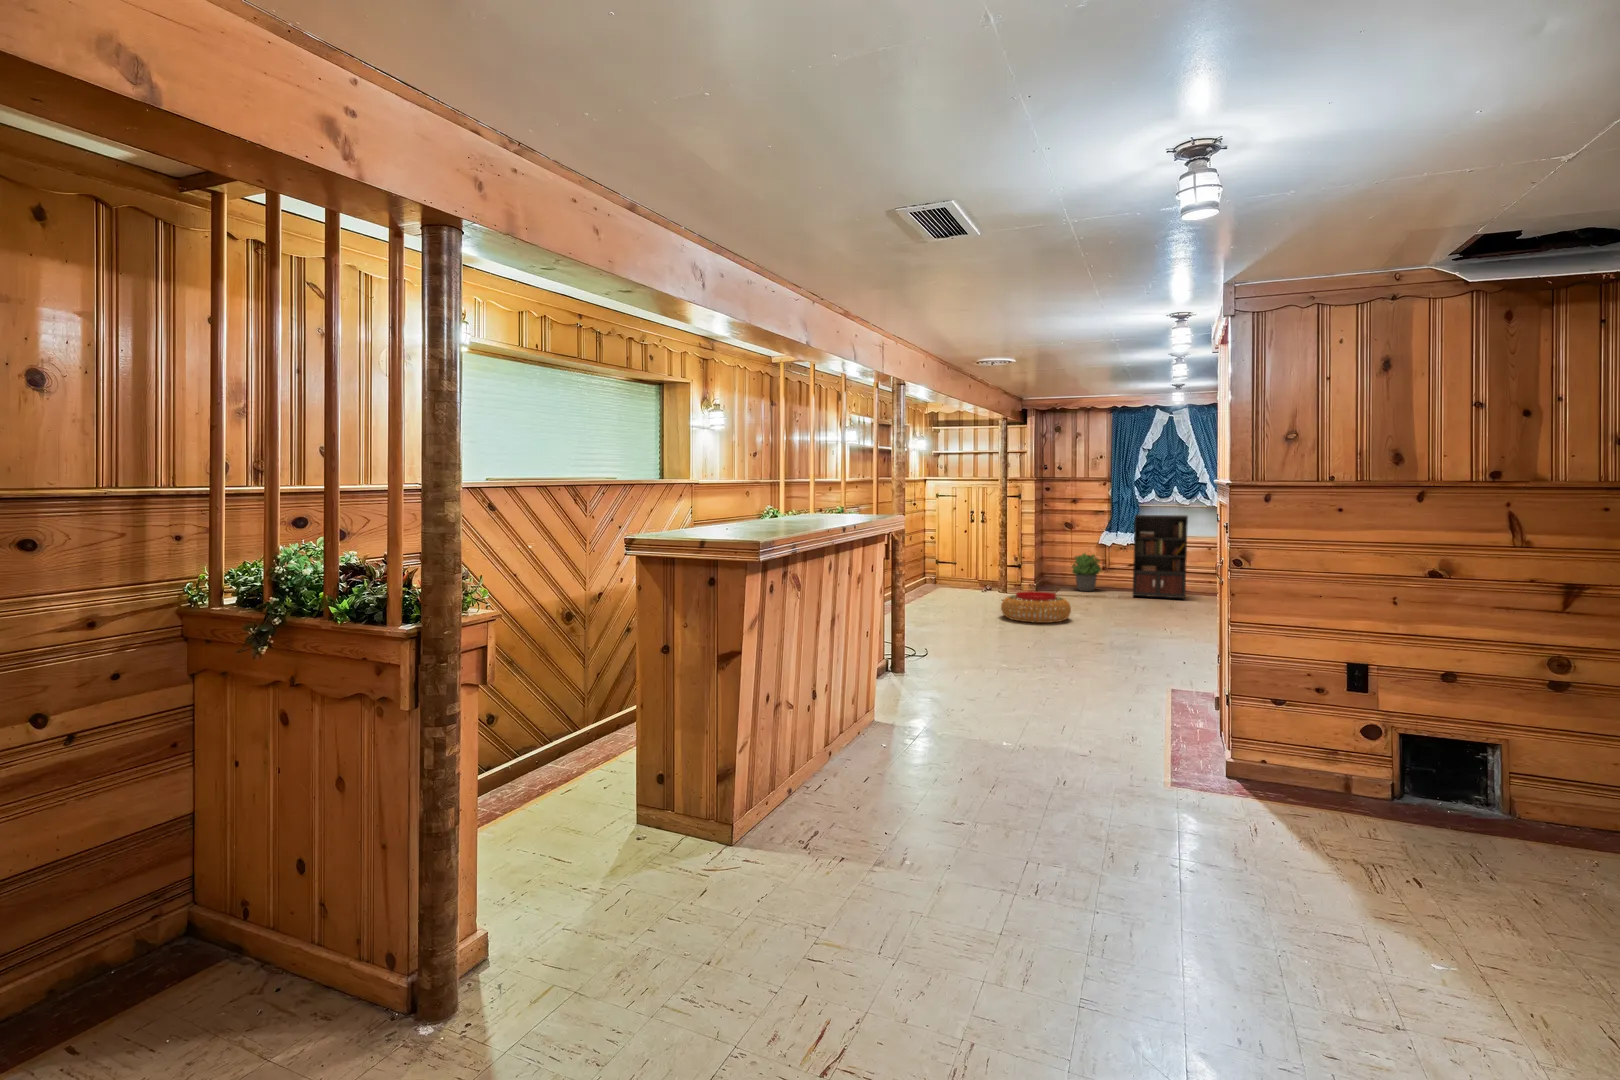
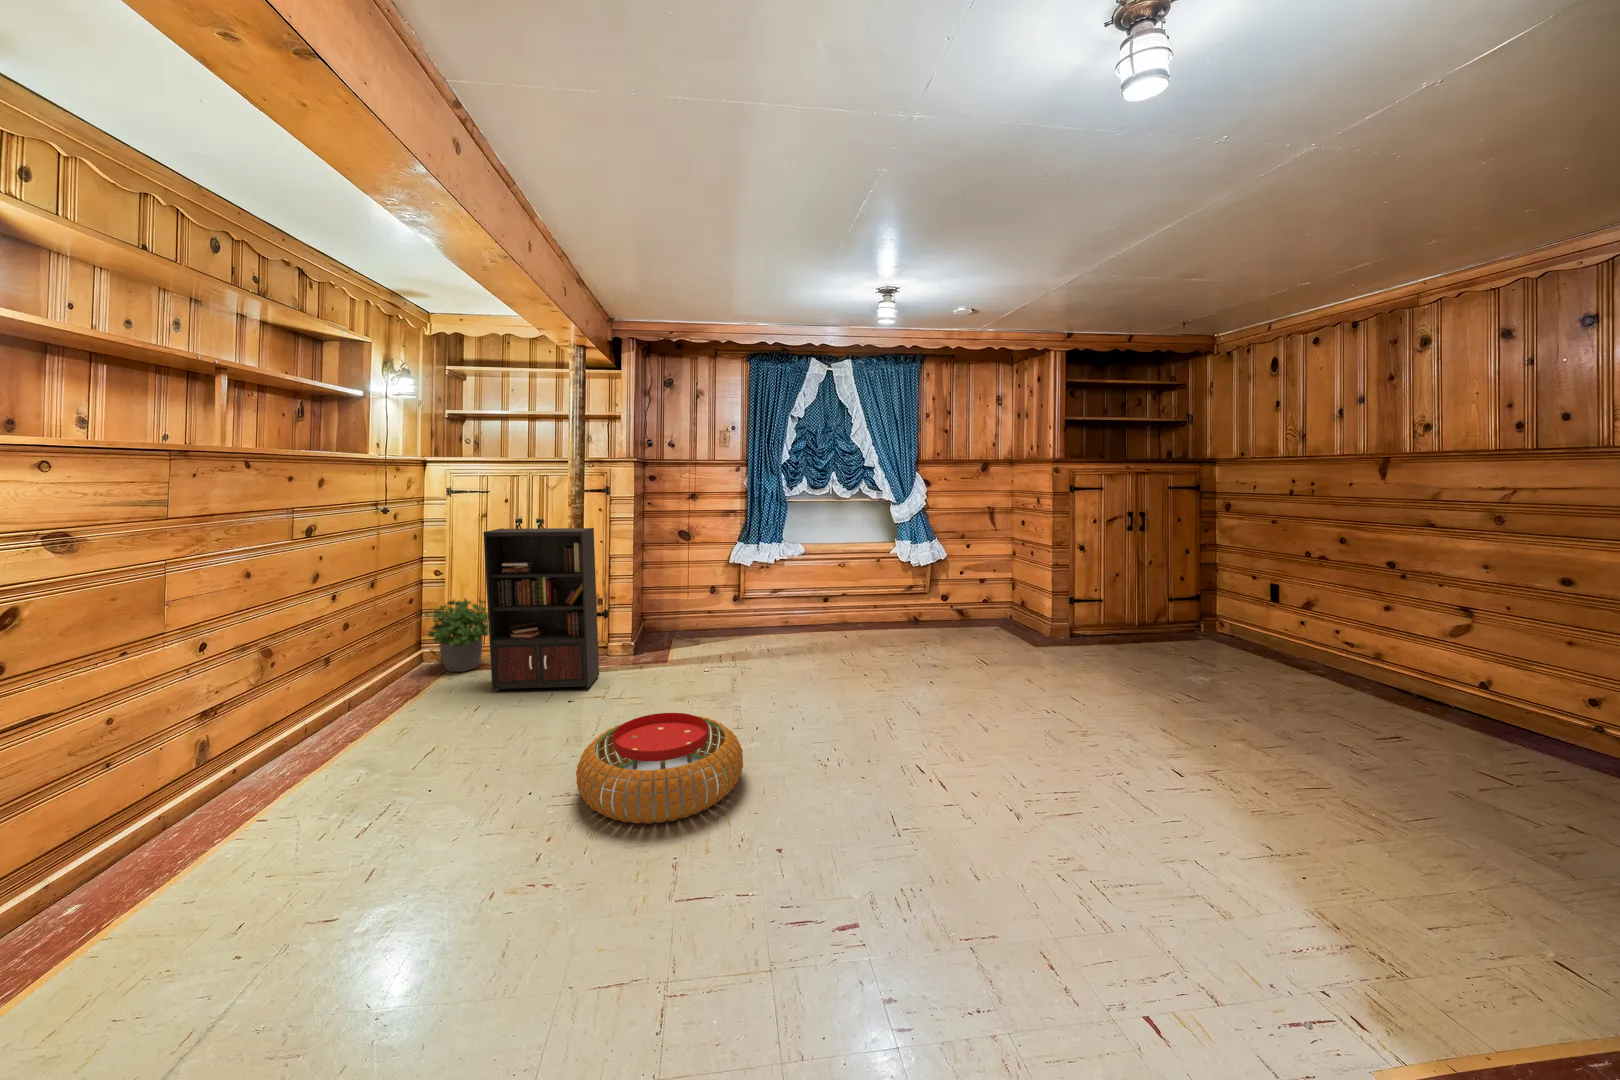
bookcase: present [1133,515,1188,598] -> present [484,528,632,691]
potted plant: present [1072,553,1102,591] -> present [425,598,489,672]

